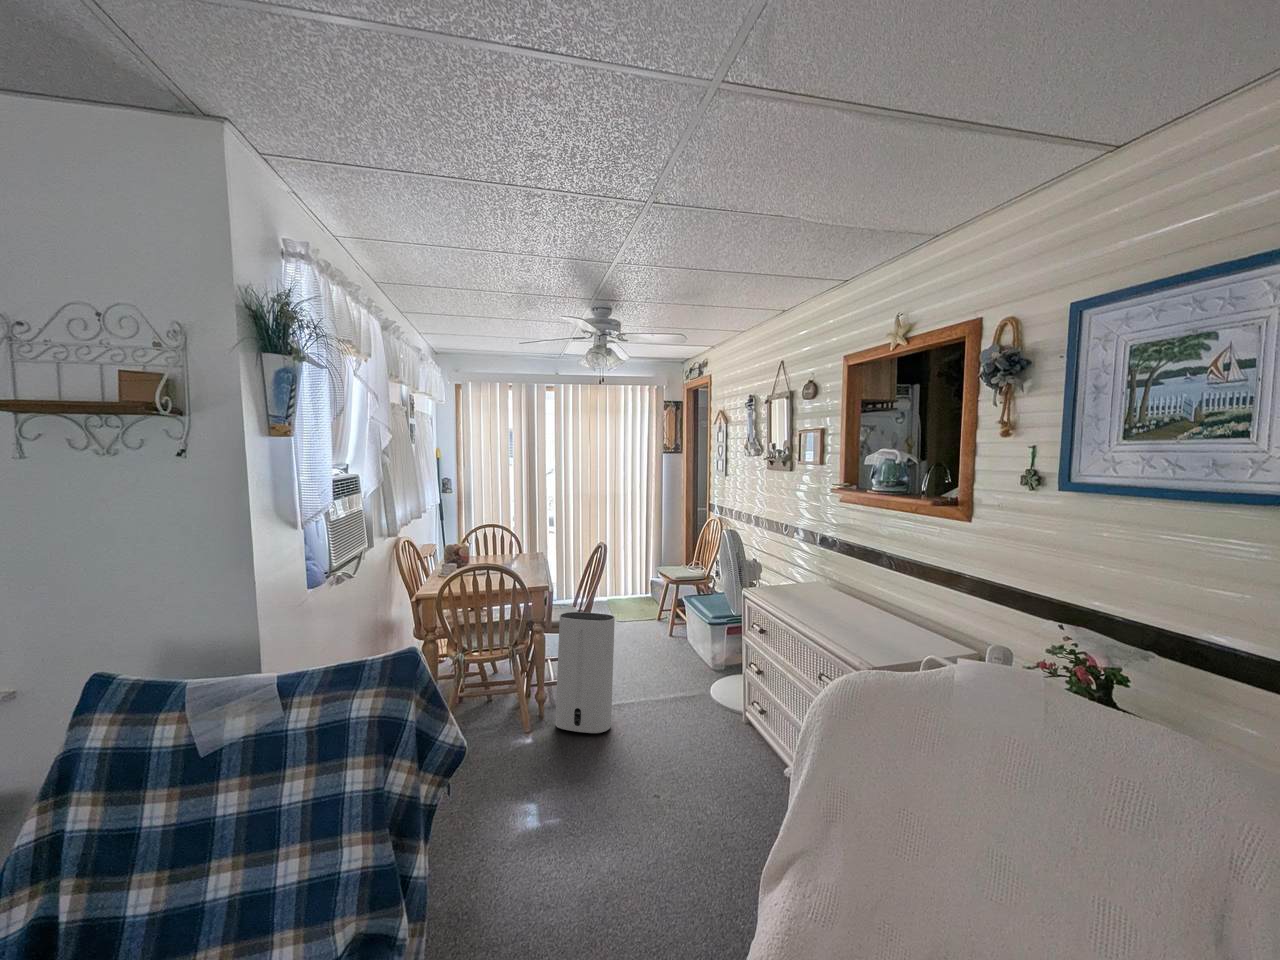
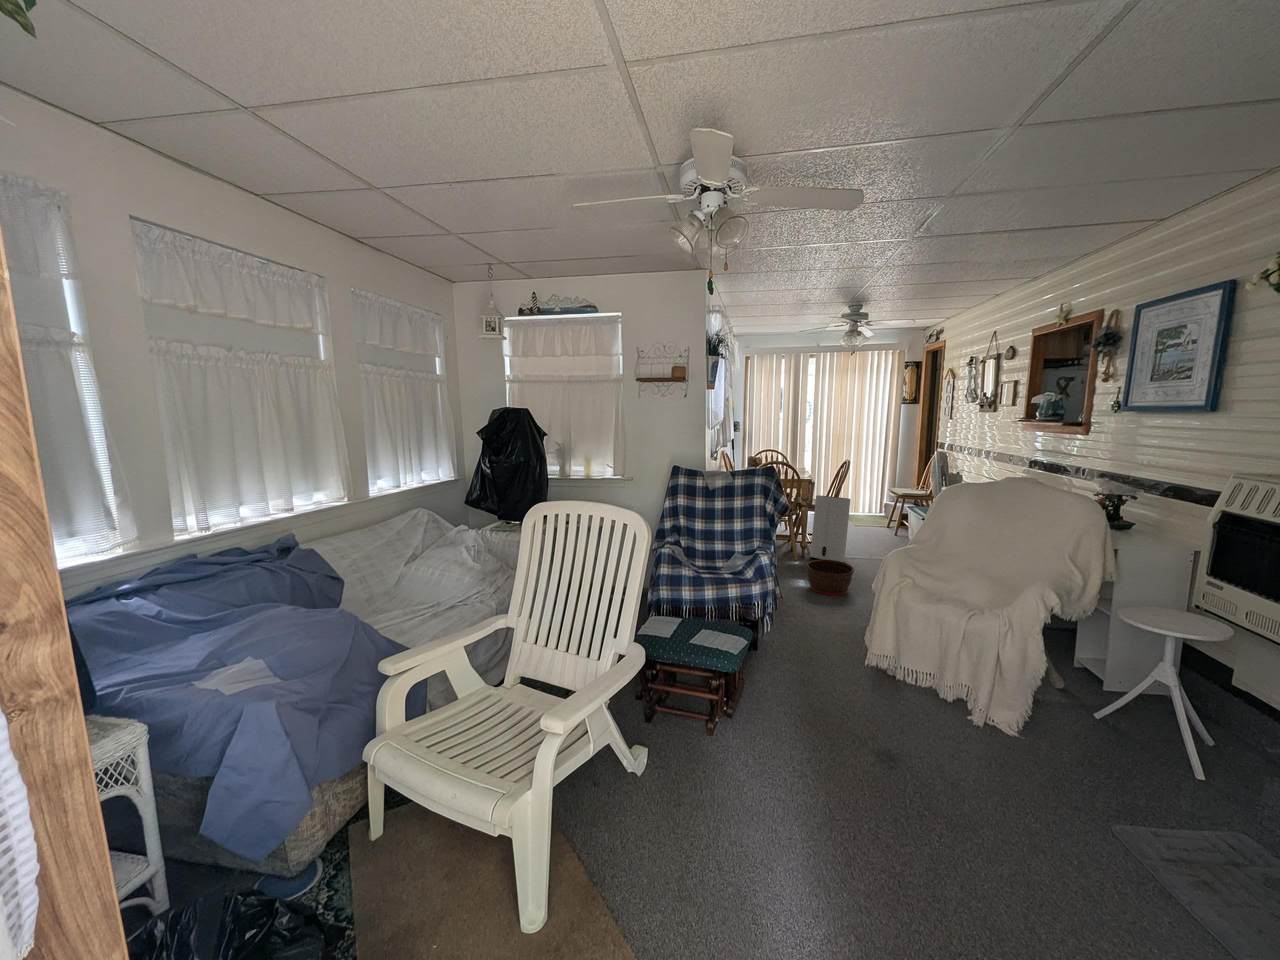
basket: none [540,767,632,872] -> present [806,559,854,596]

